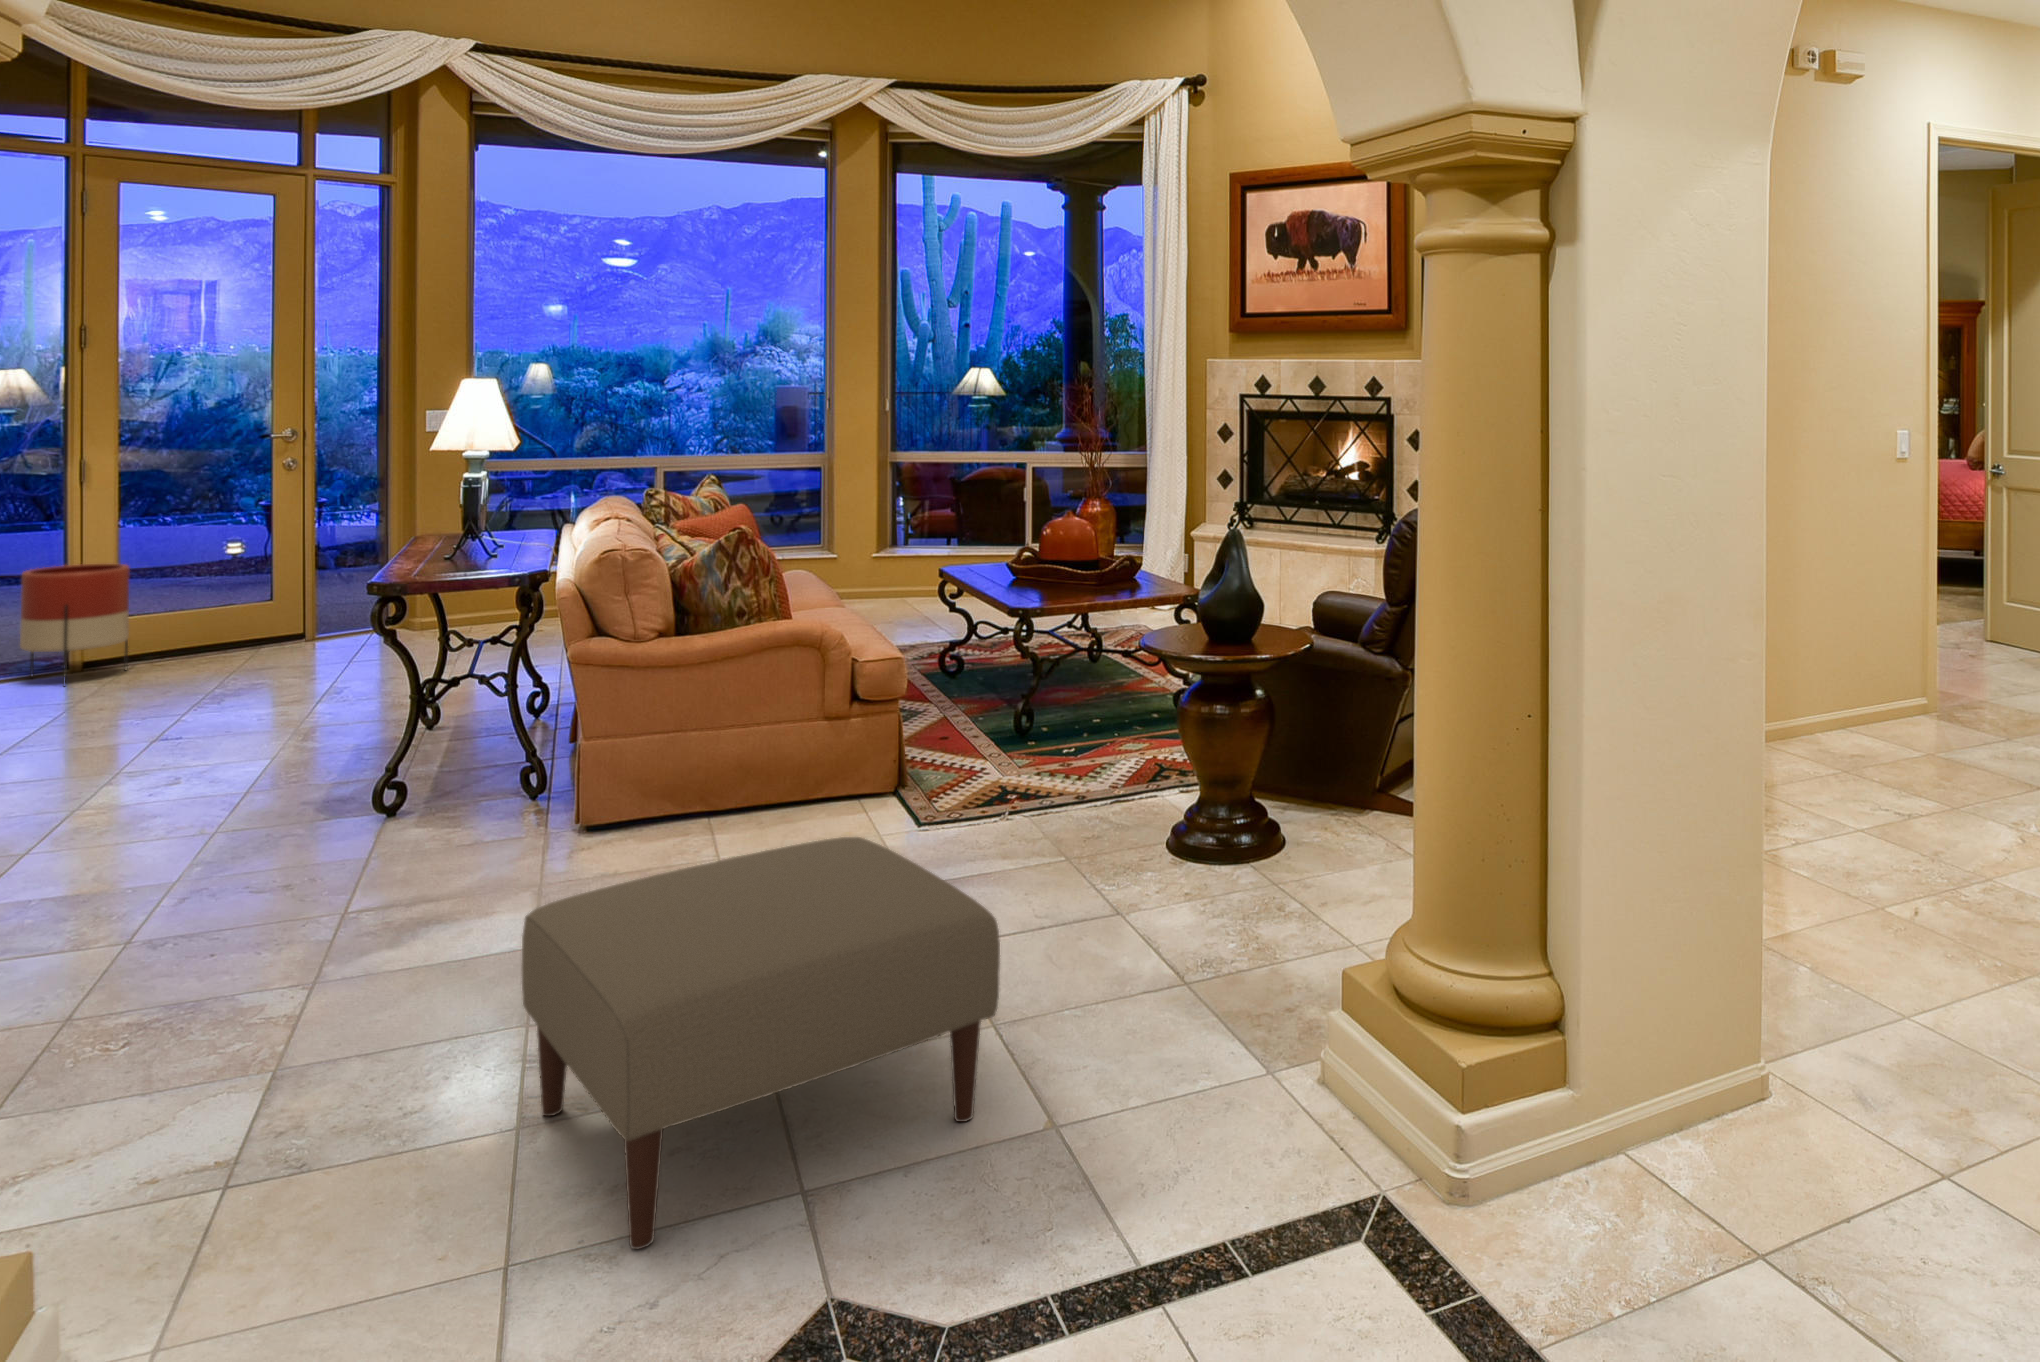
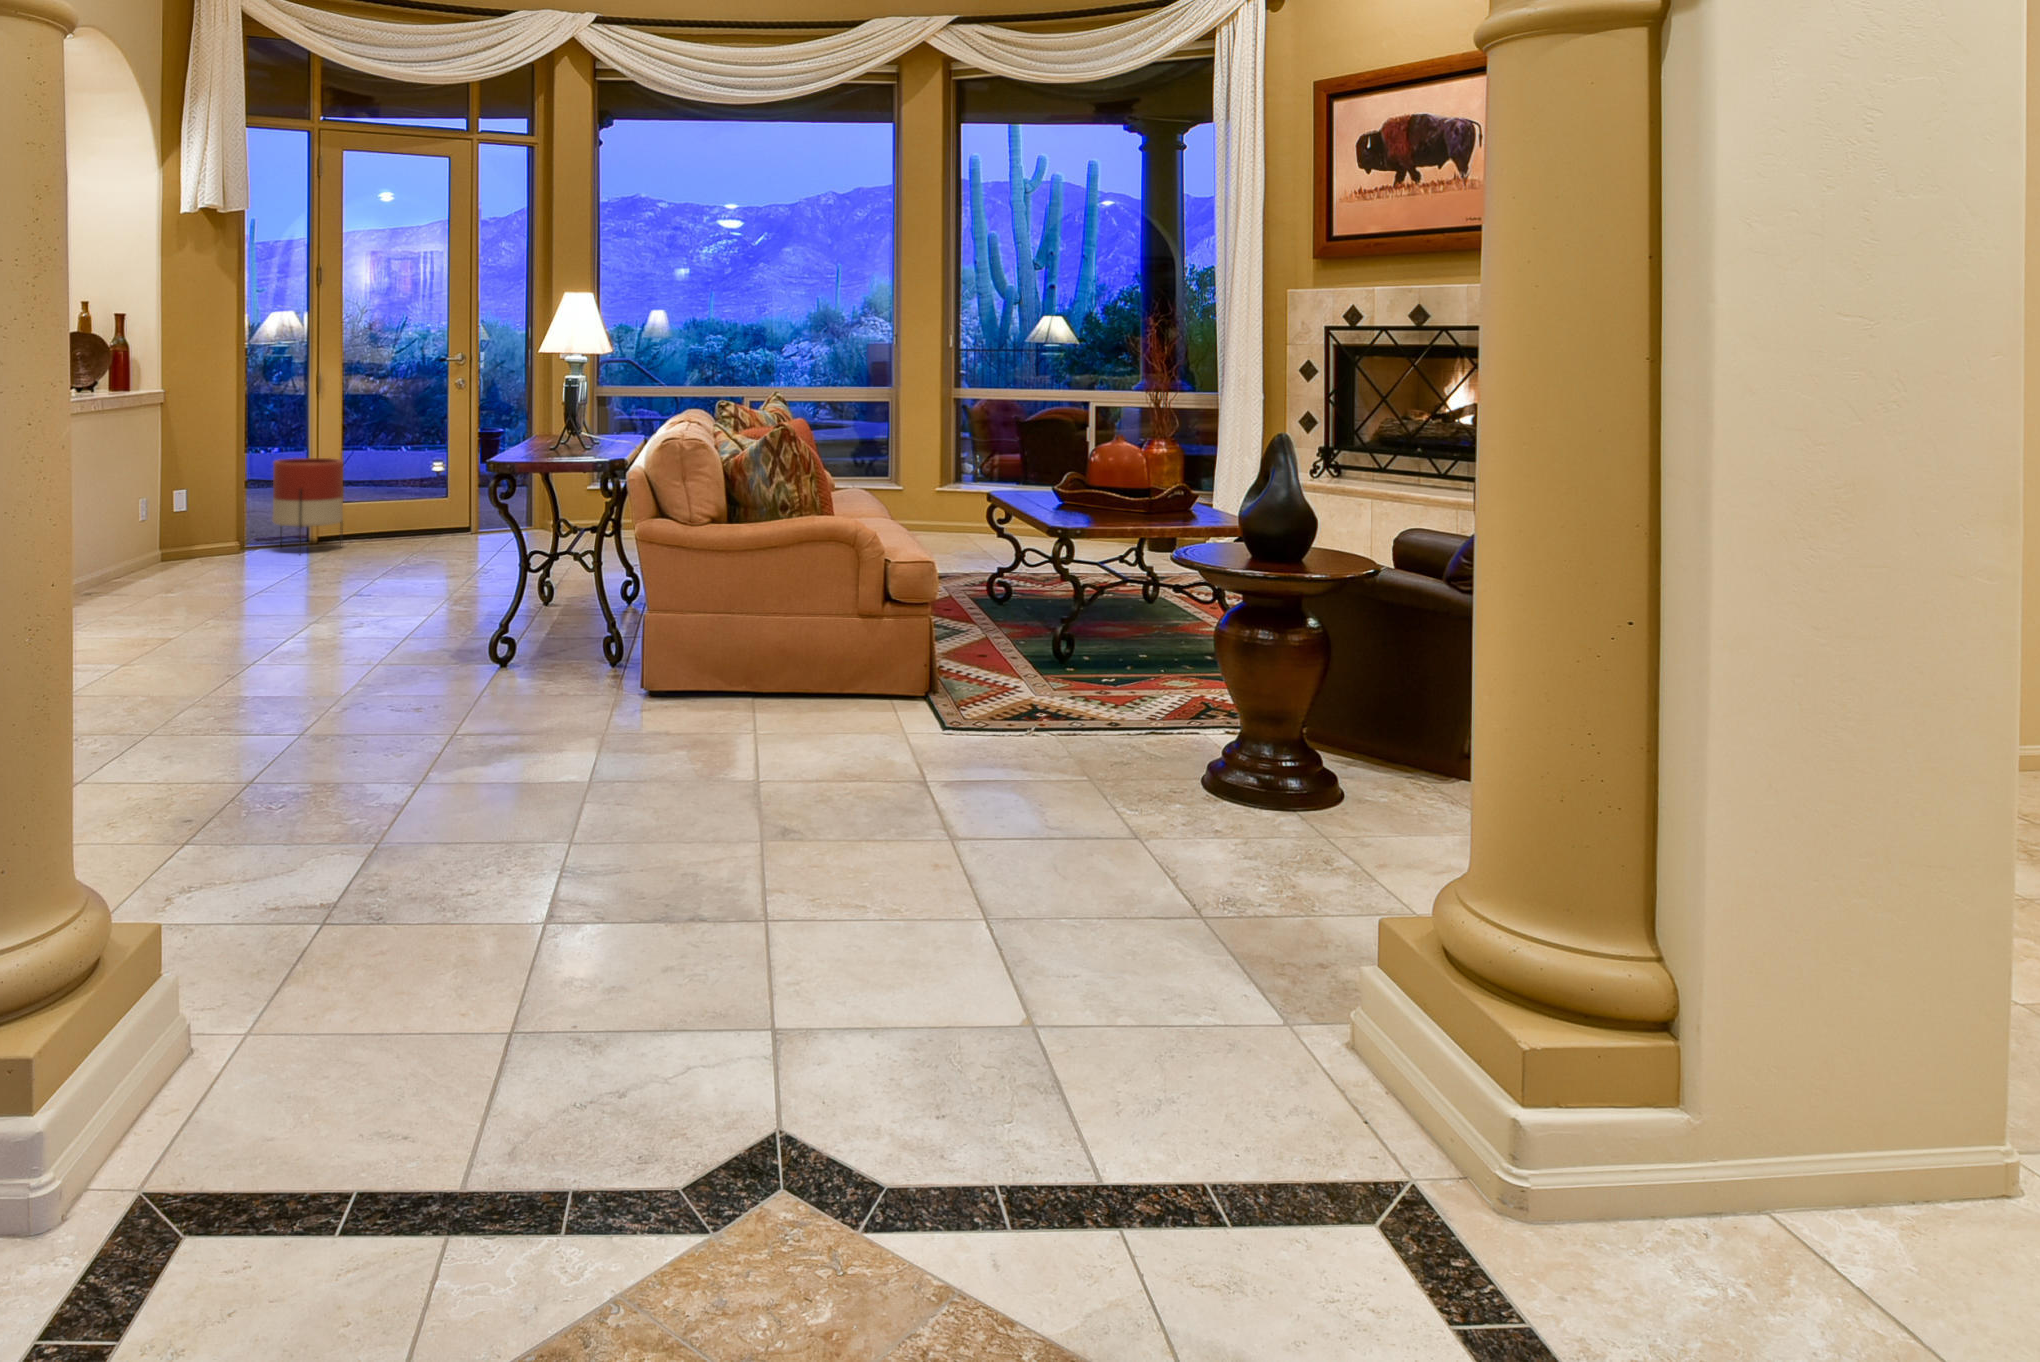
ottoman: present [522,837,1000,1249] -> none [552,708,978,1049]

